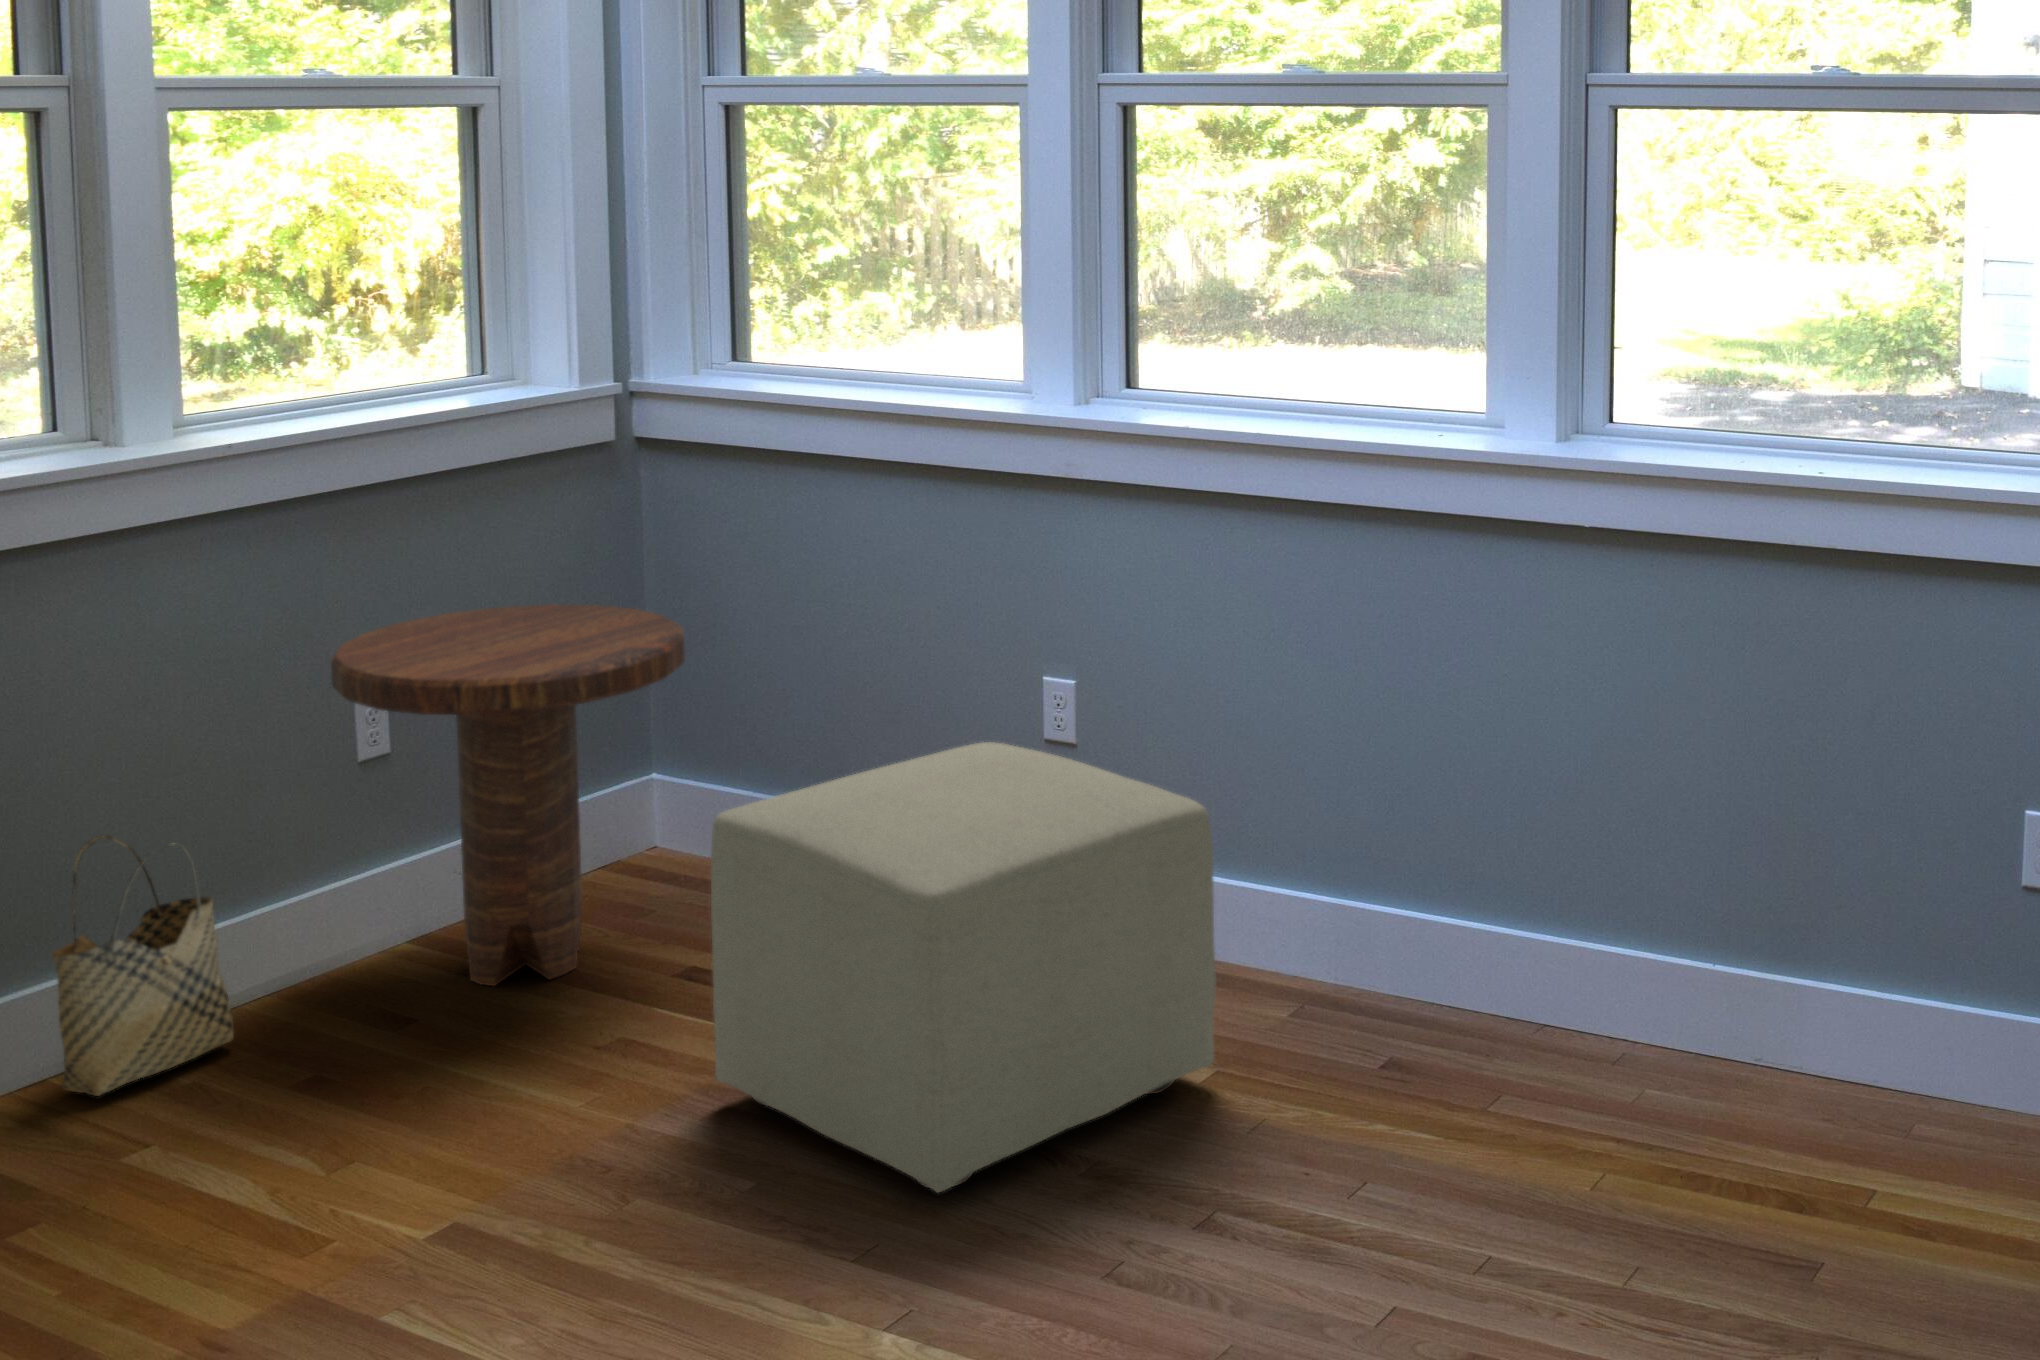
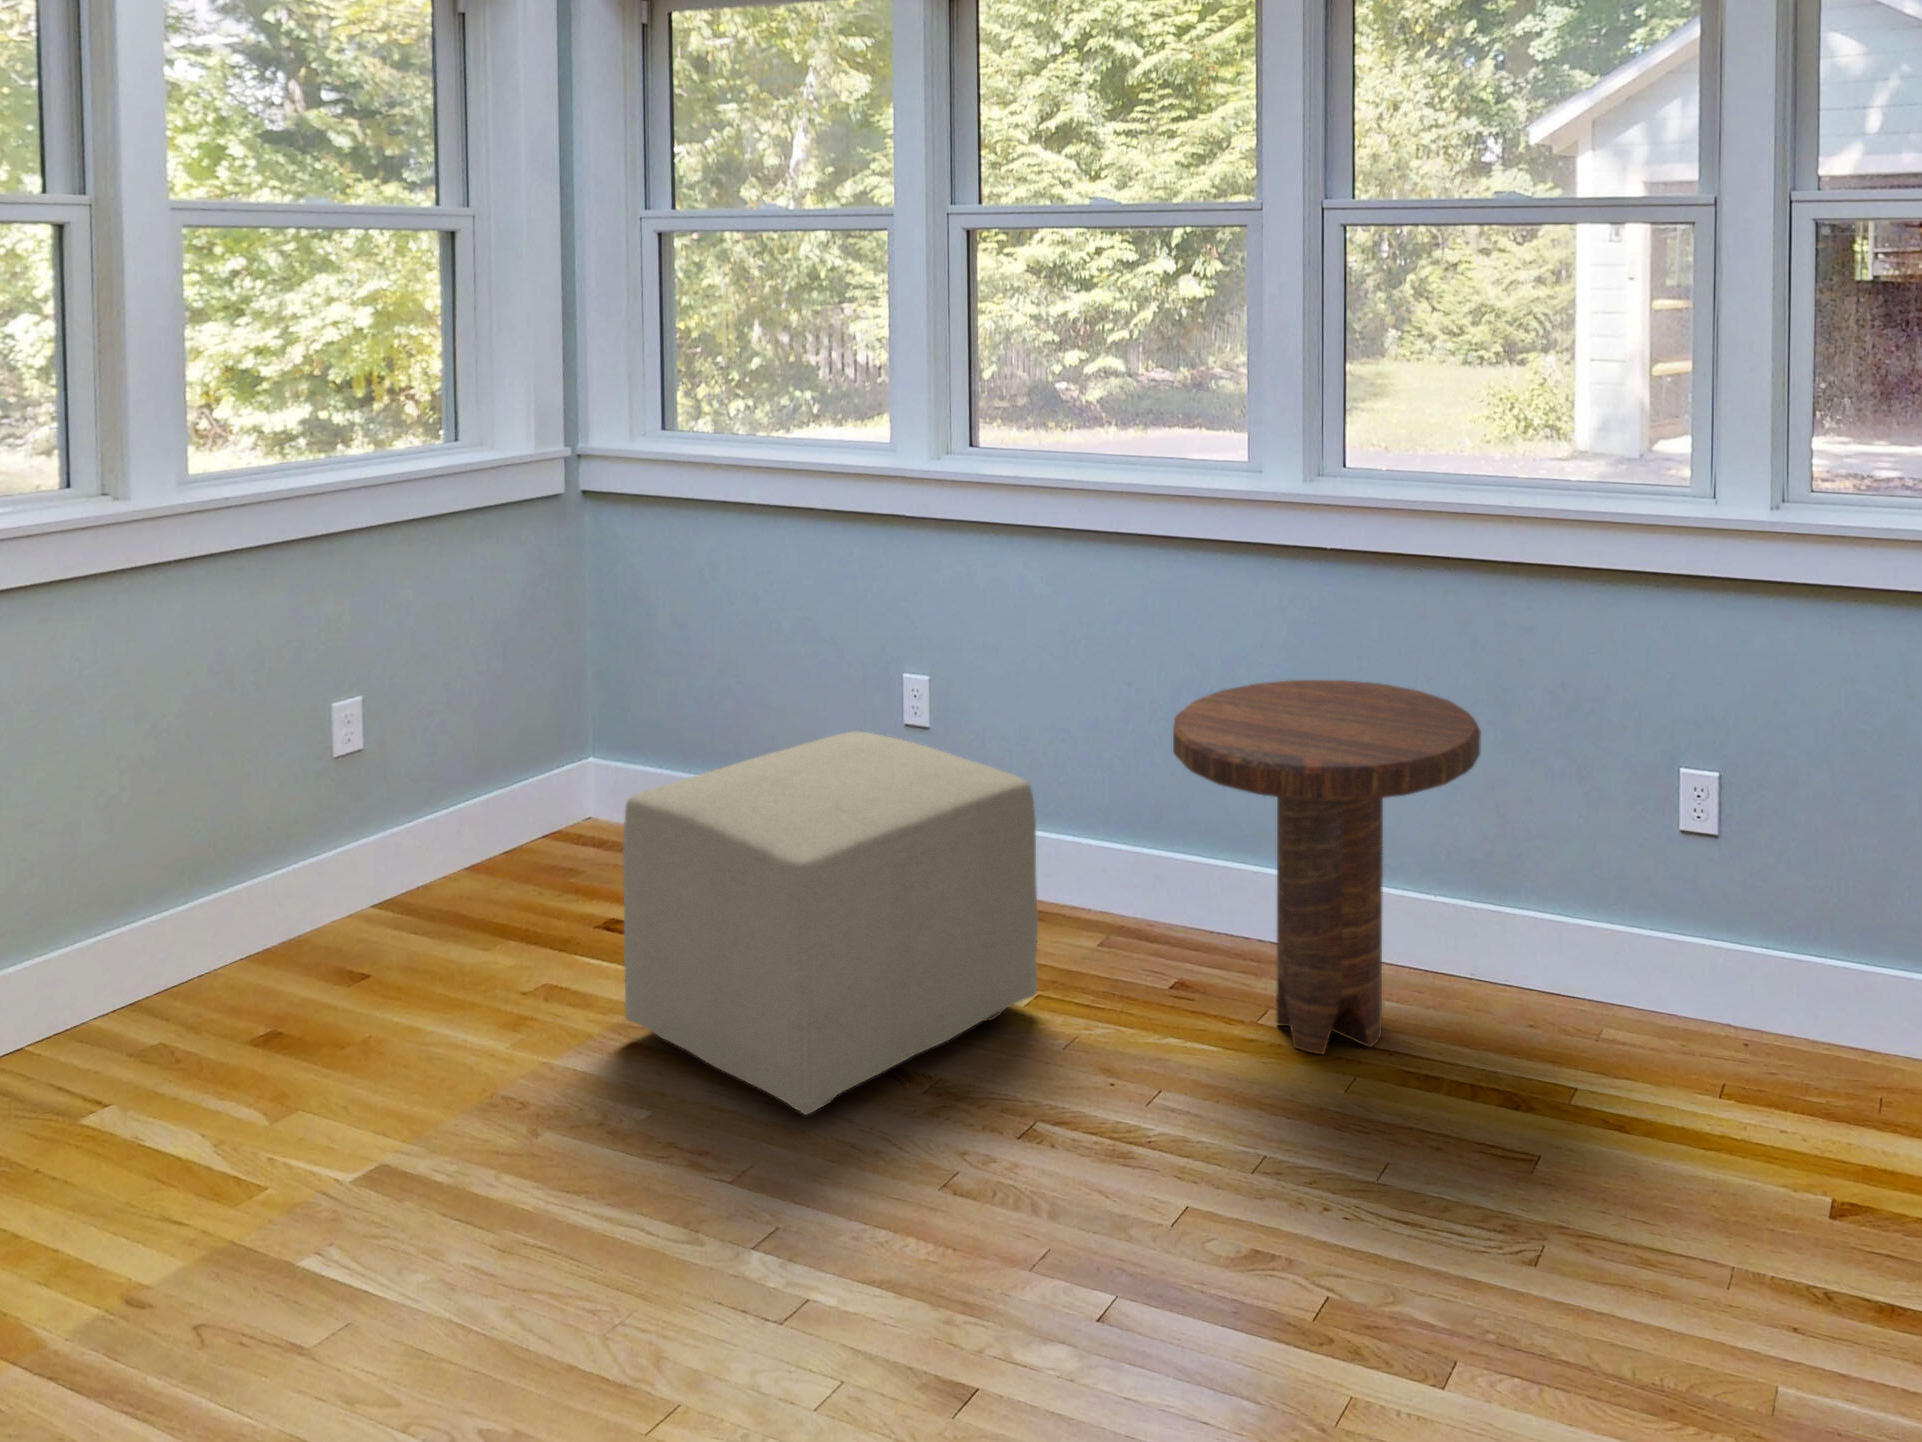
side table: present [331,604,685,986] -> present [1173,680,1481,1054]
woven basket: present [52,836,234,1096] -> none [68,824,226,1047]

